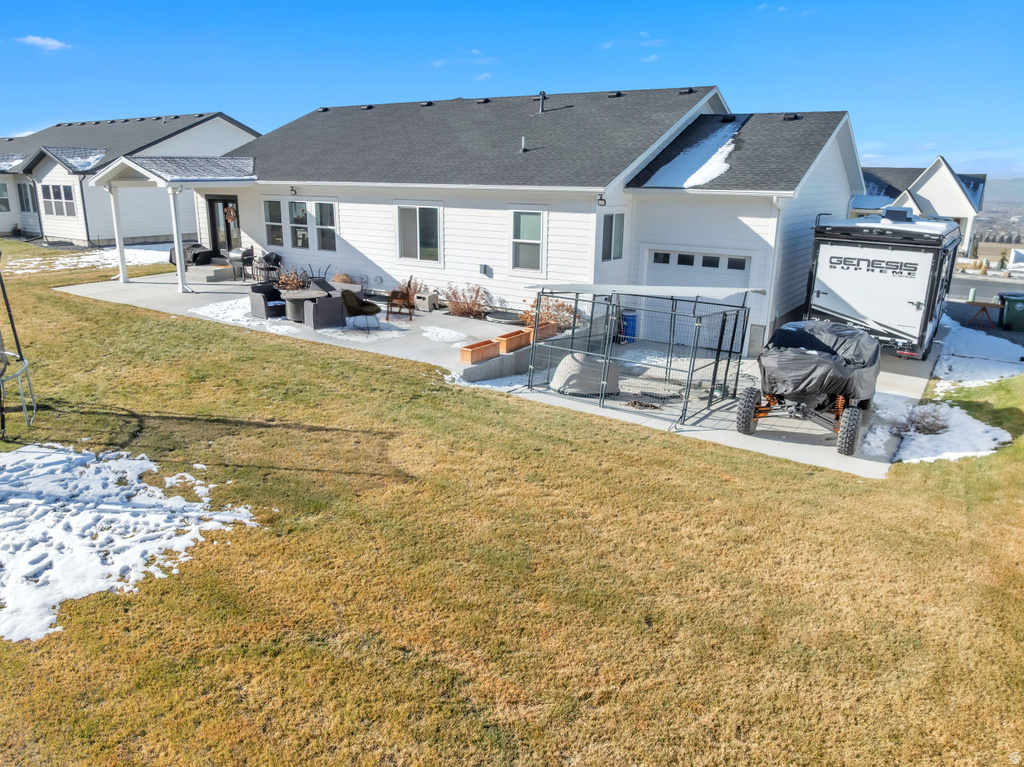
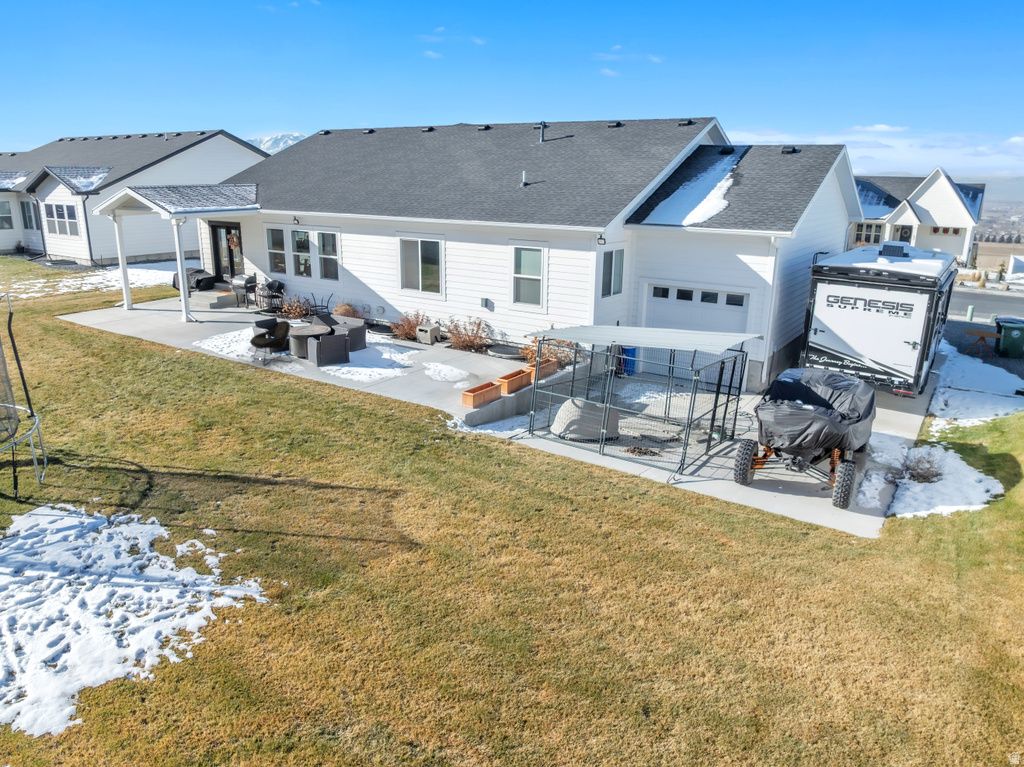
bench: present [386,275,414,320] -> none [389,307,416,353]
lounge chair: present [341,289,382,333] -> present [250,321,292,366]

